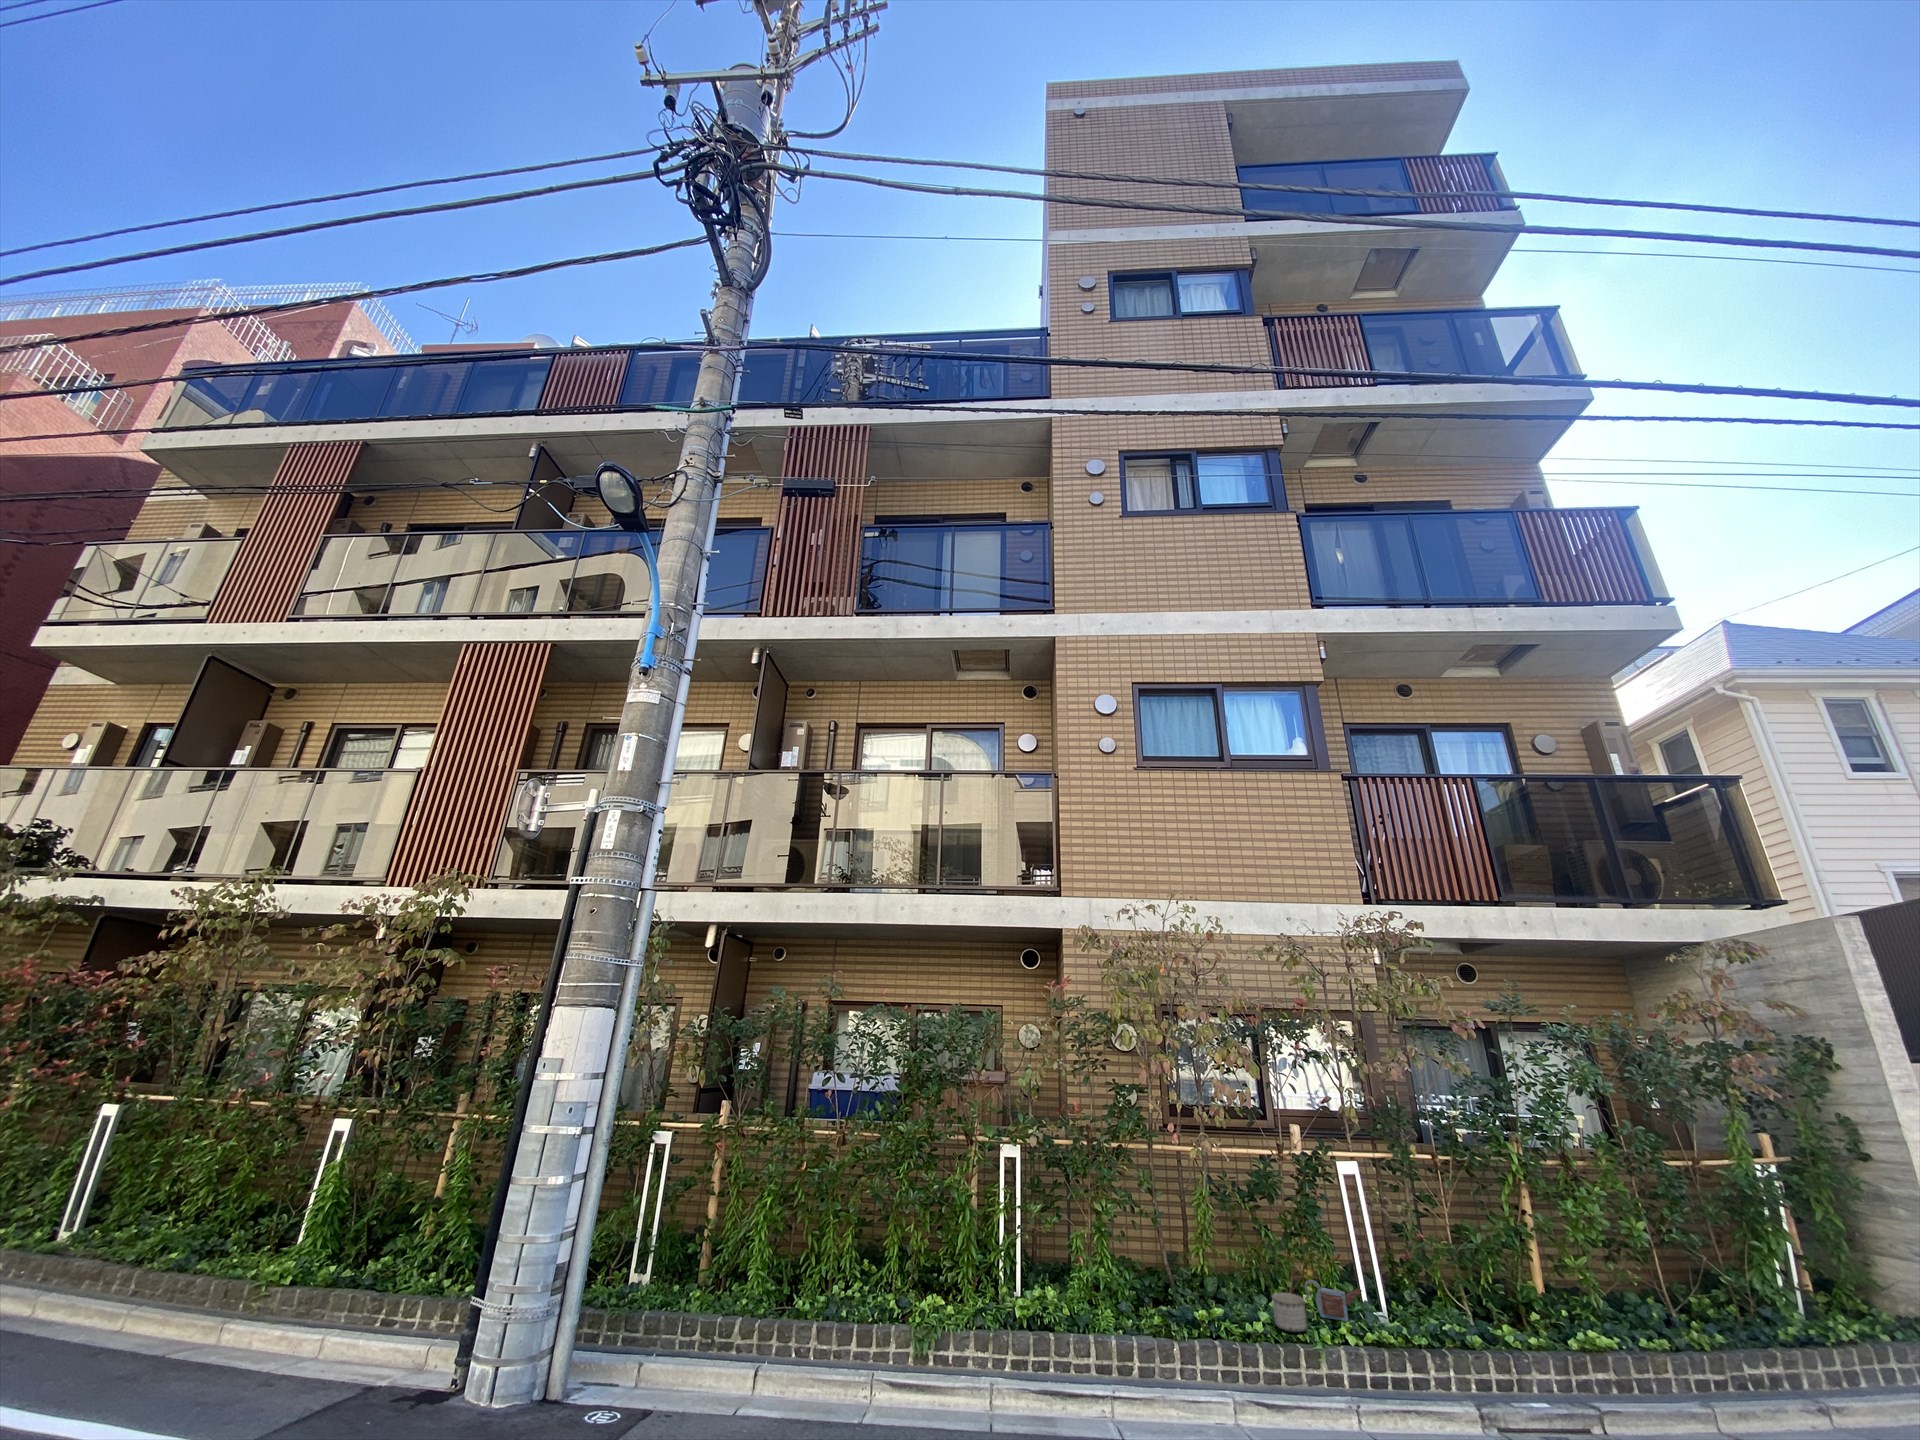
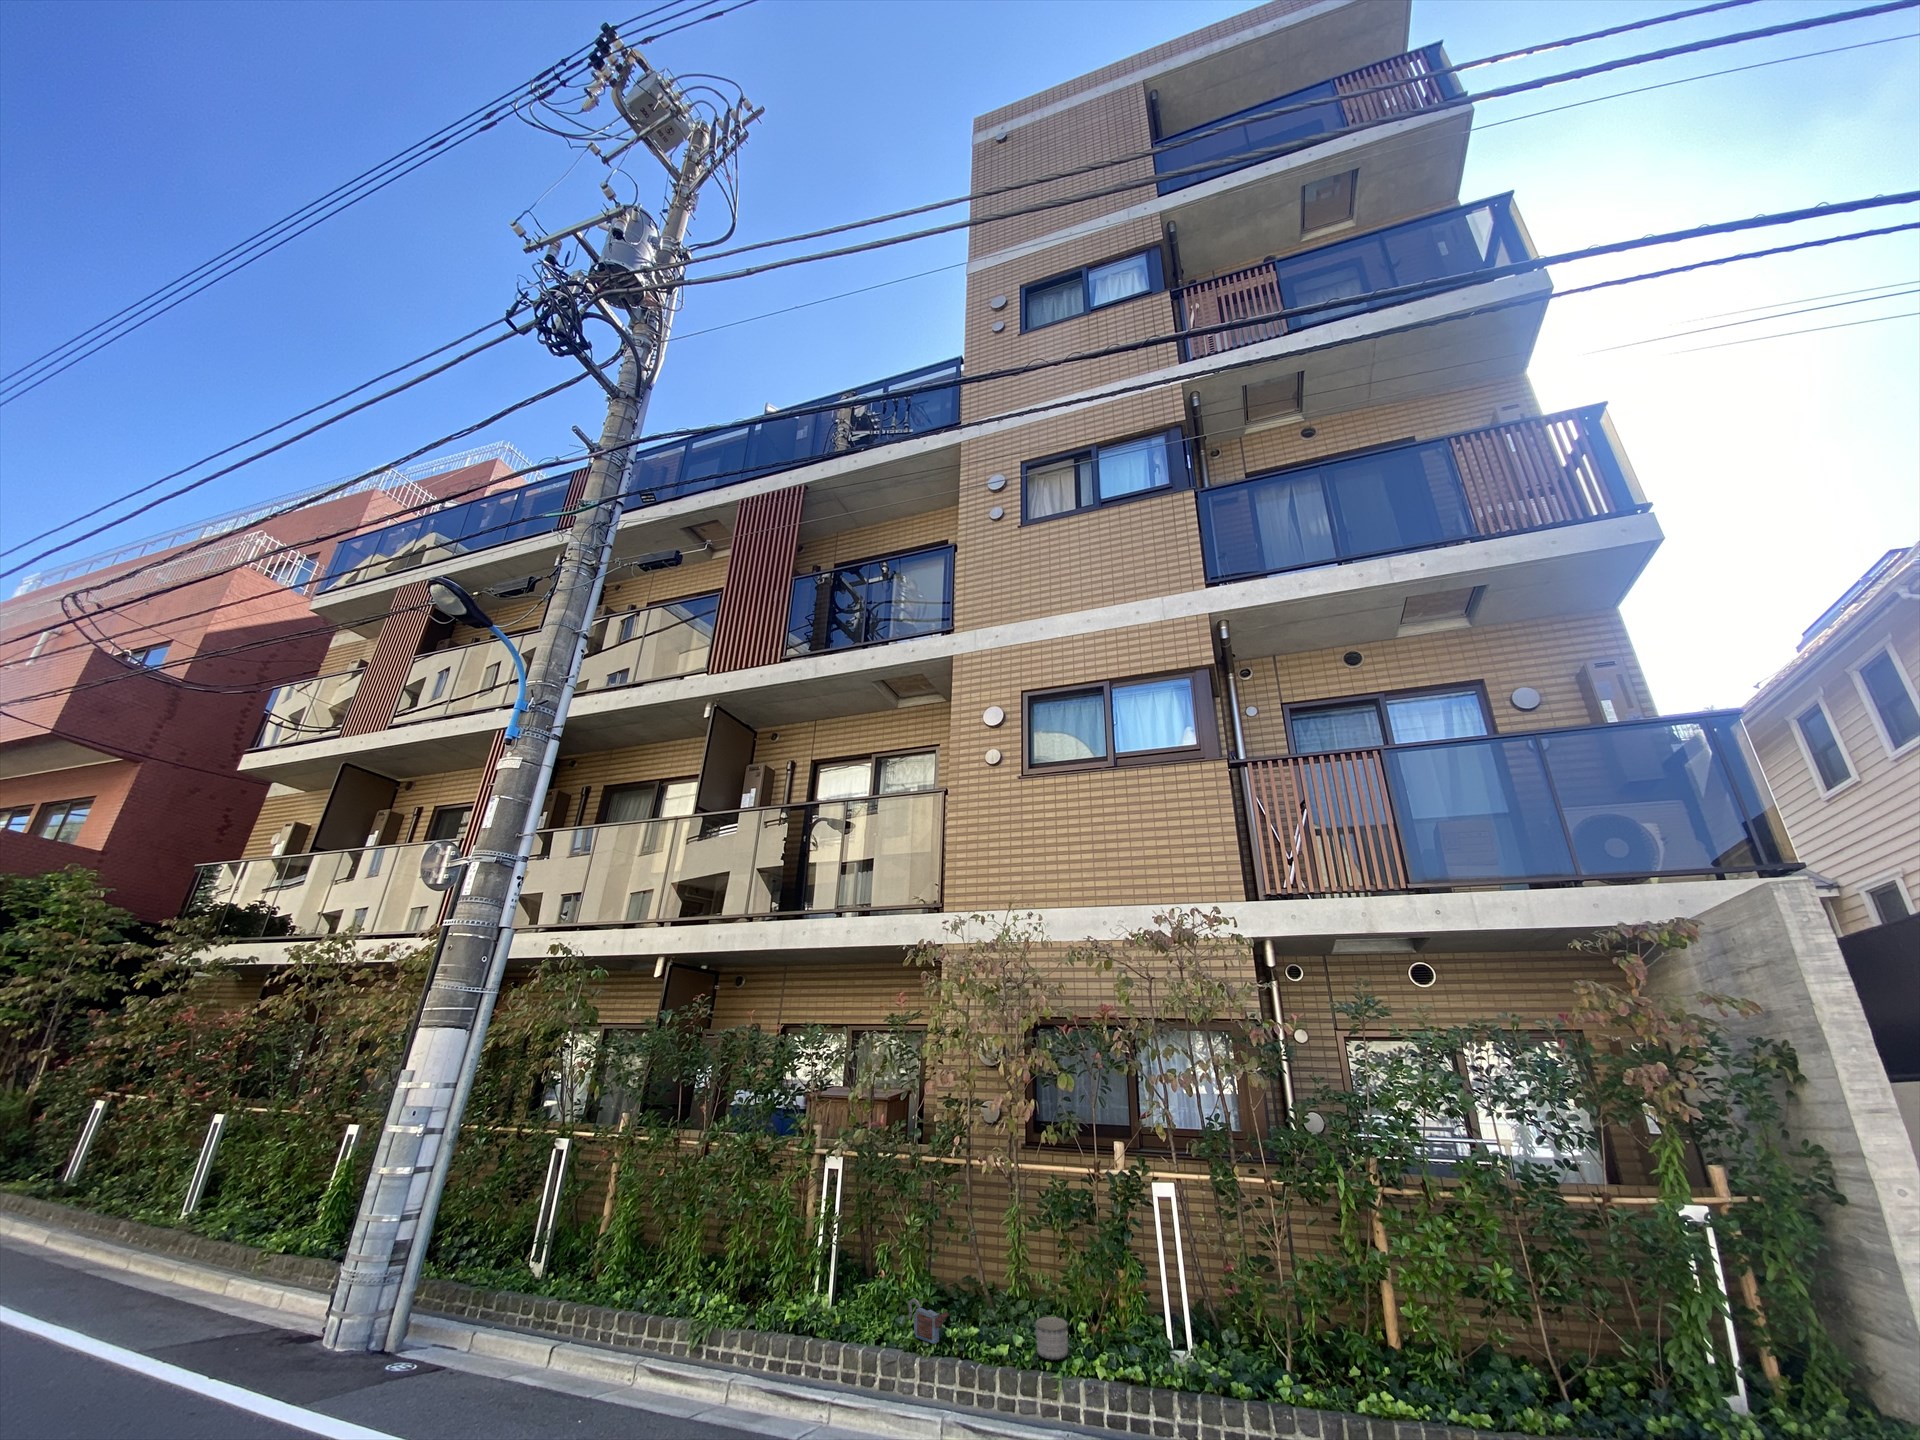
watering can: present [1304,1280,1362,1321] -> present [908,1298,950,1344]

